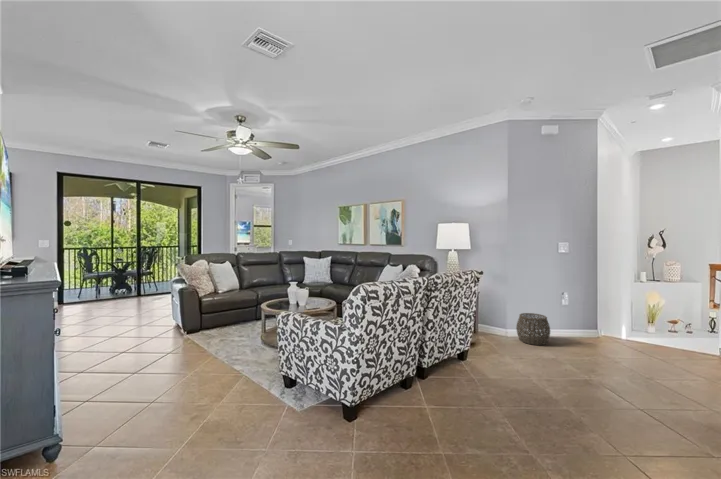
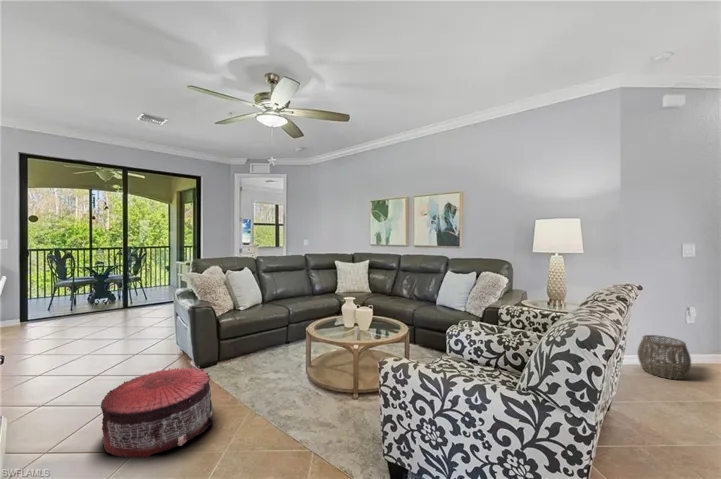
pouf: none [114,326,186,374] -> present [101,368,213,458]

